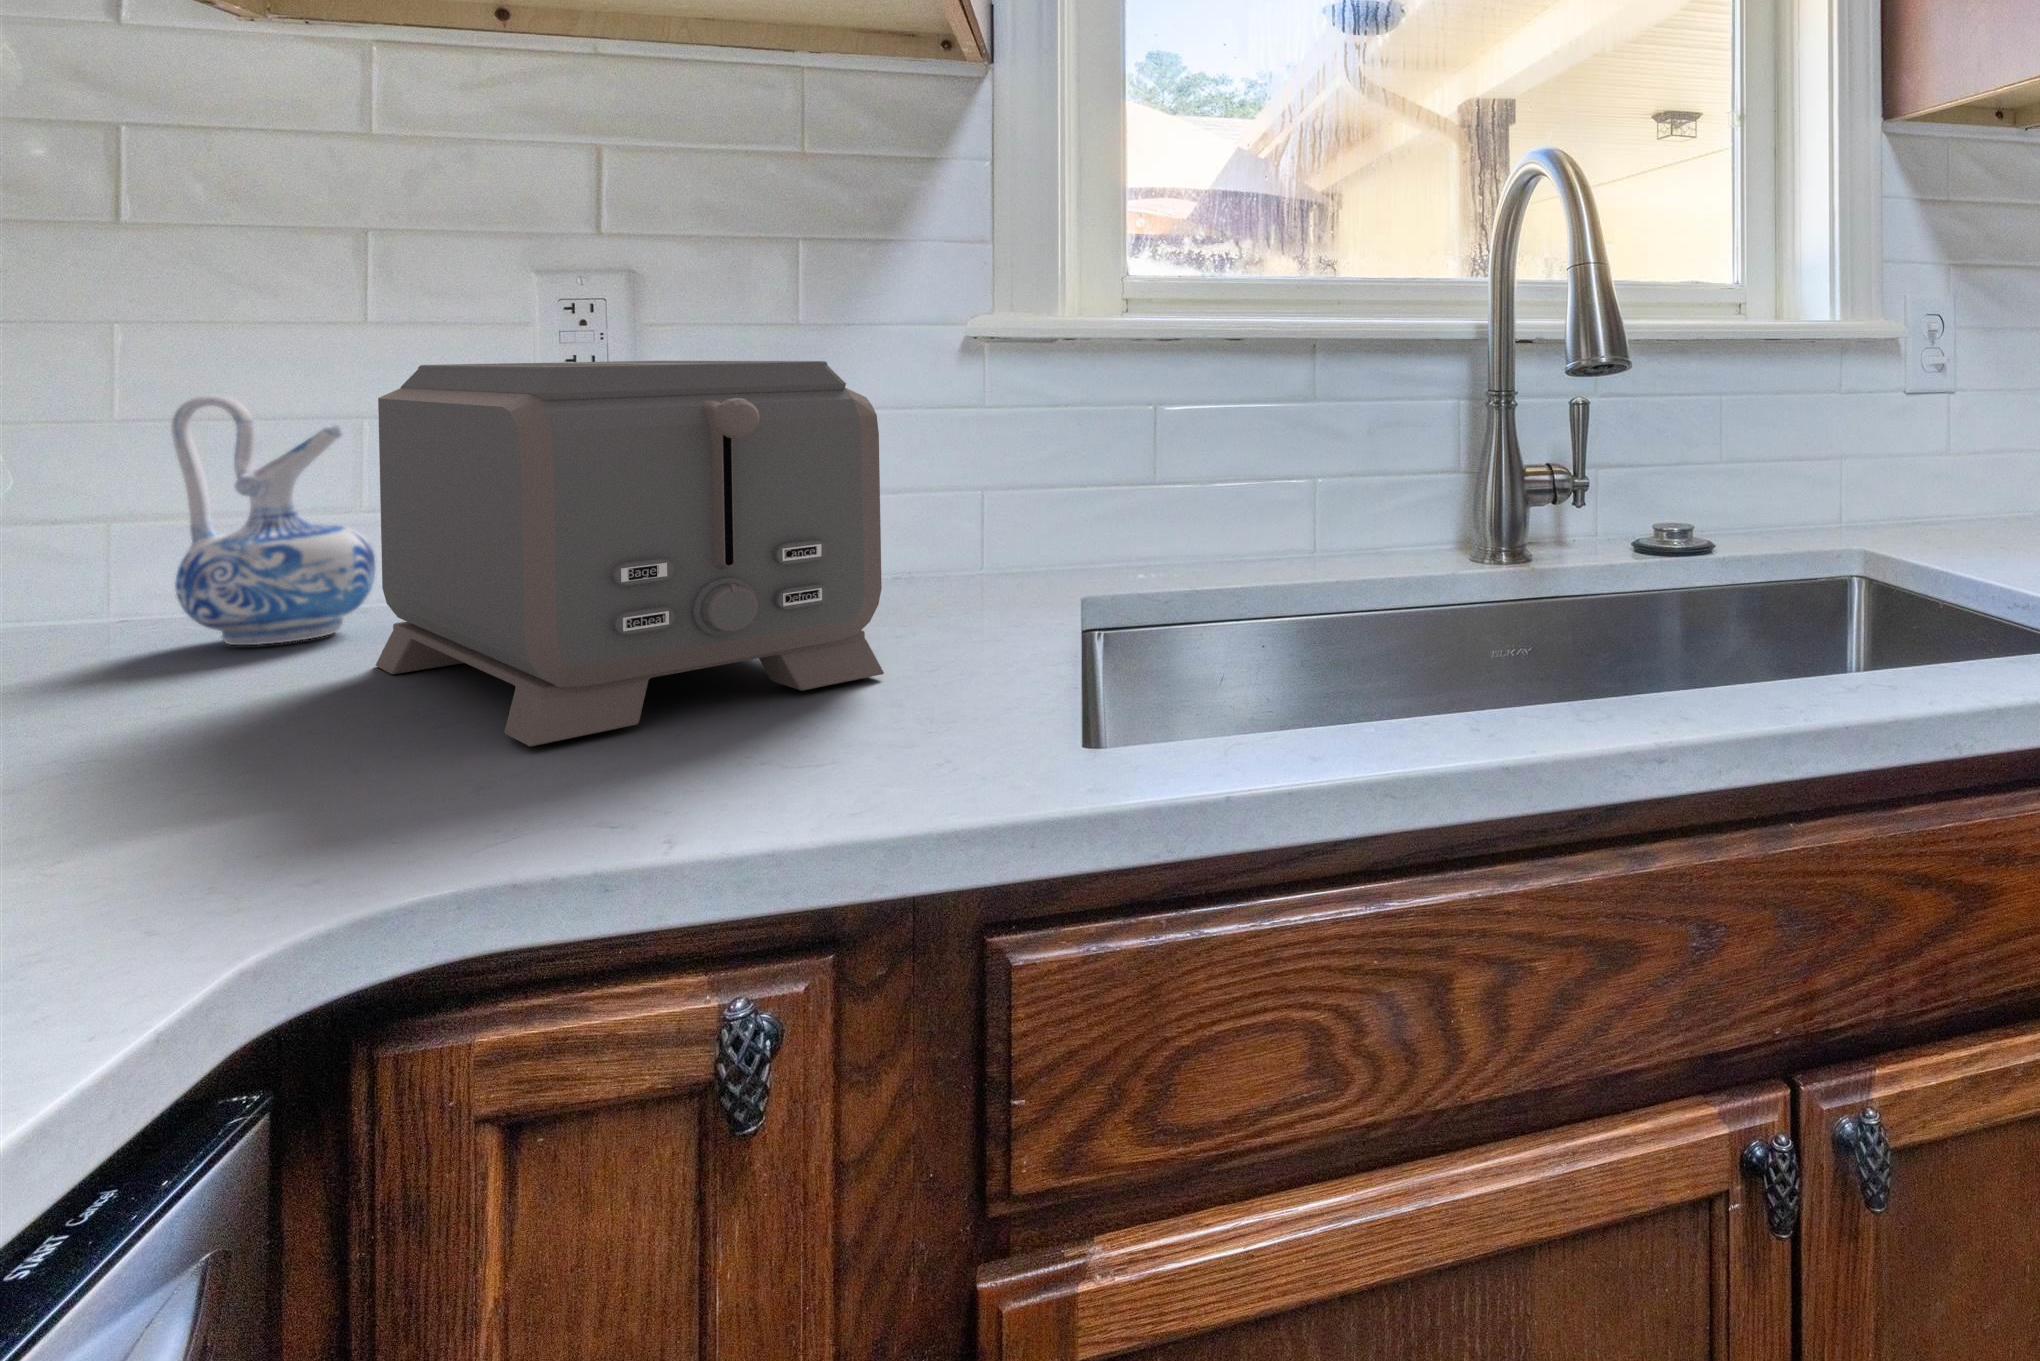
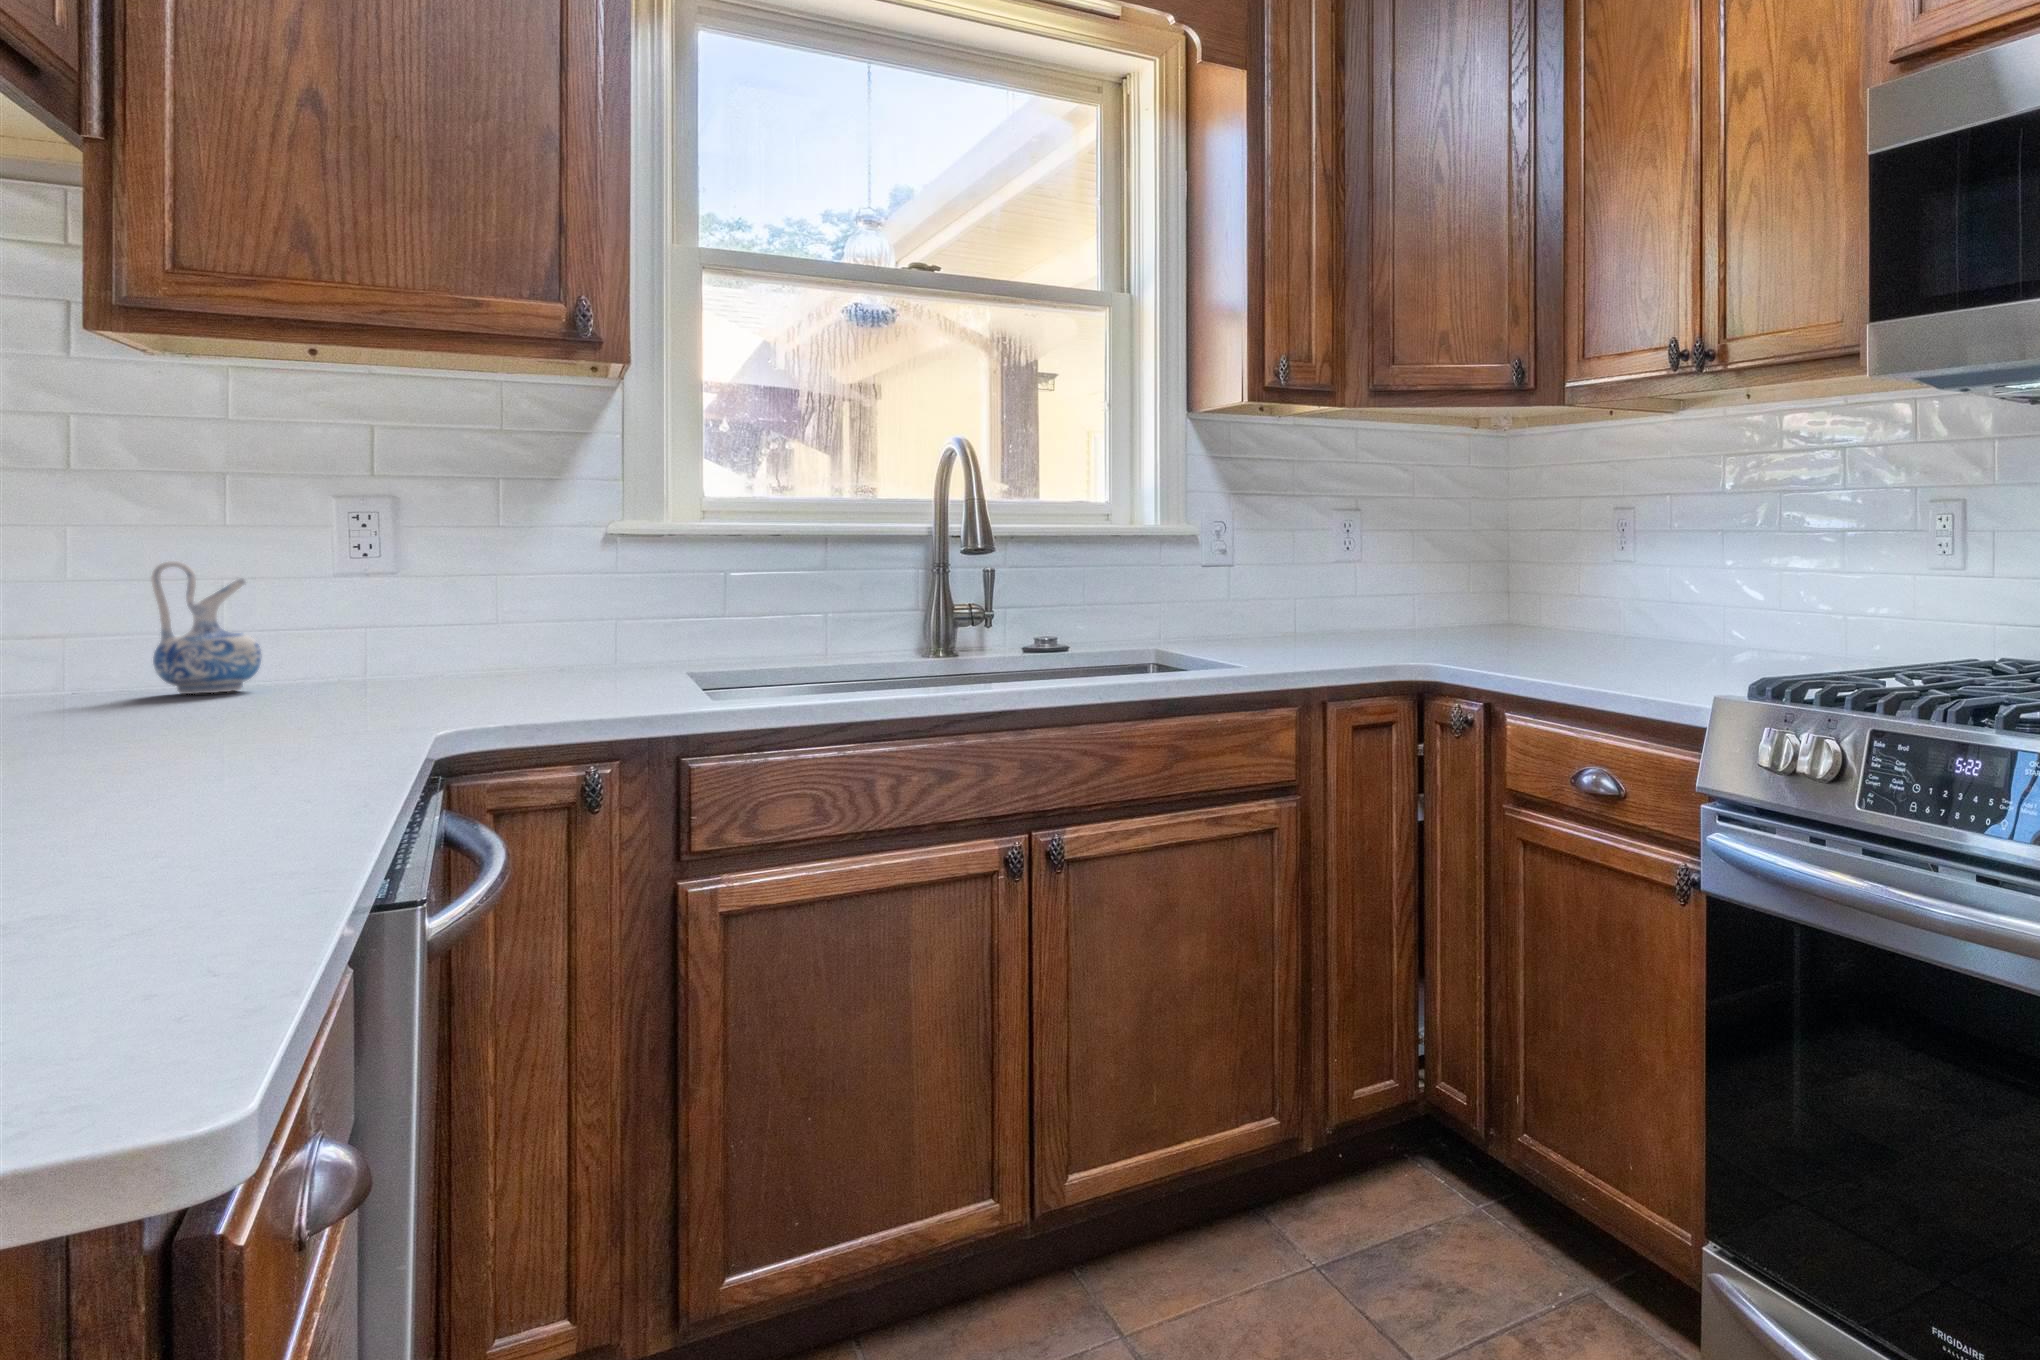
toaster: present [376,361,884,747] -> none [299,542,600,704]

